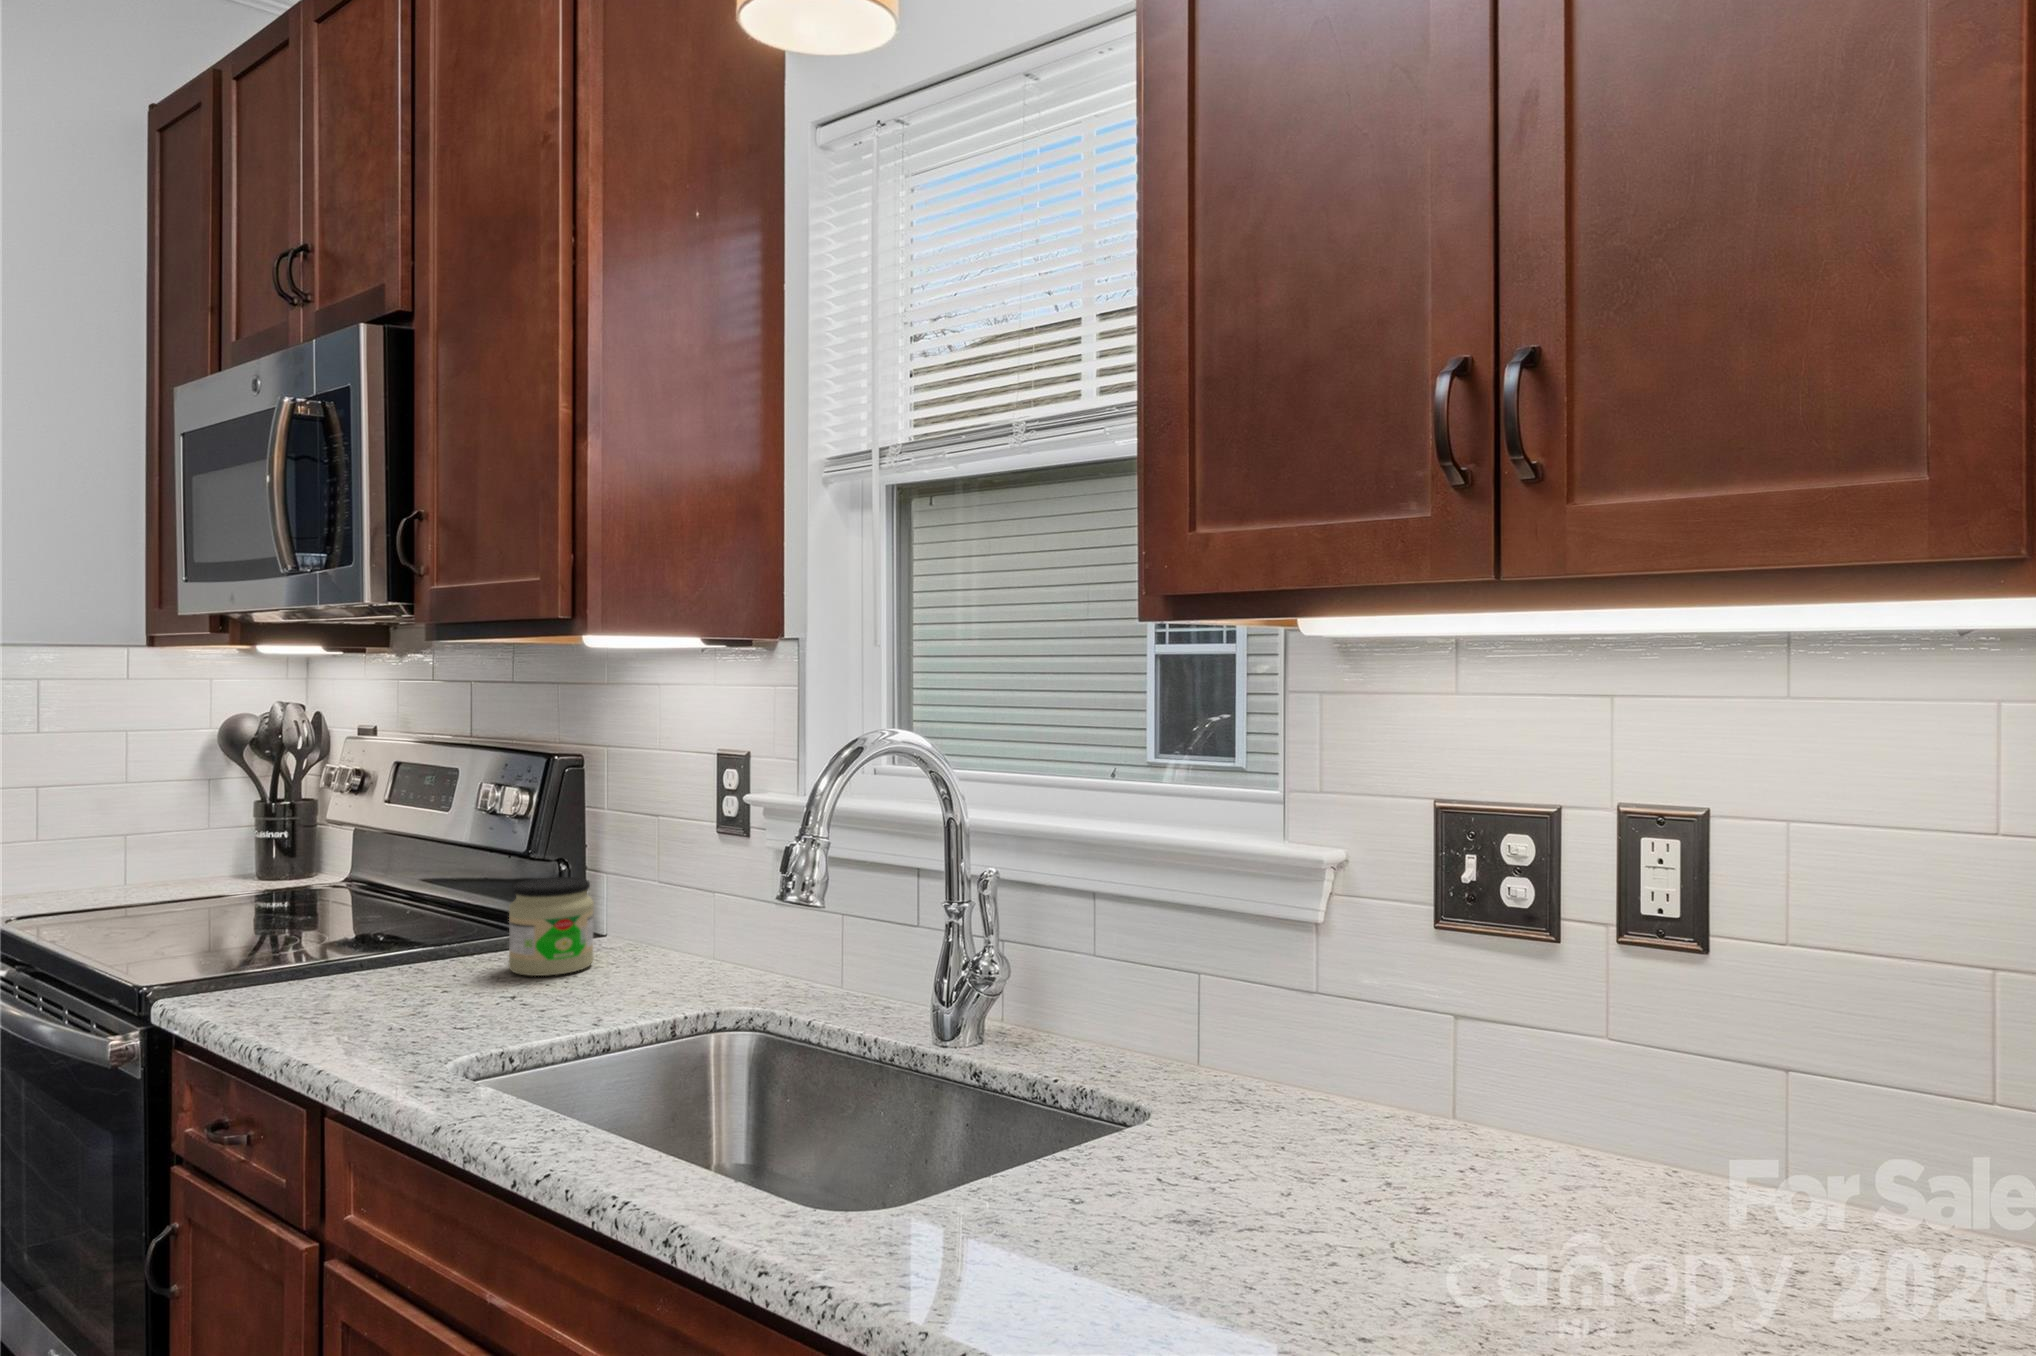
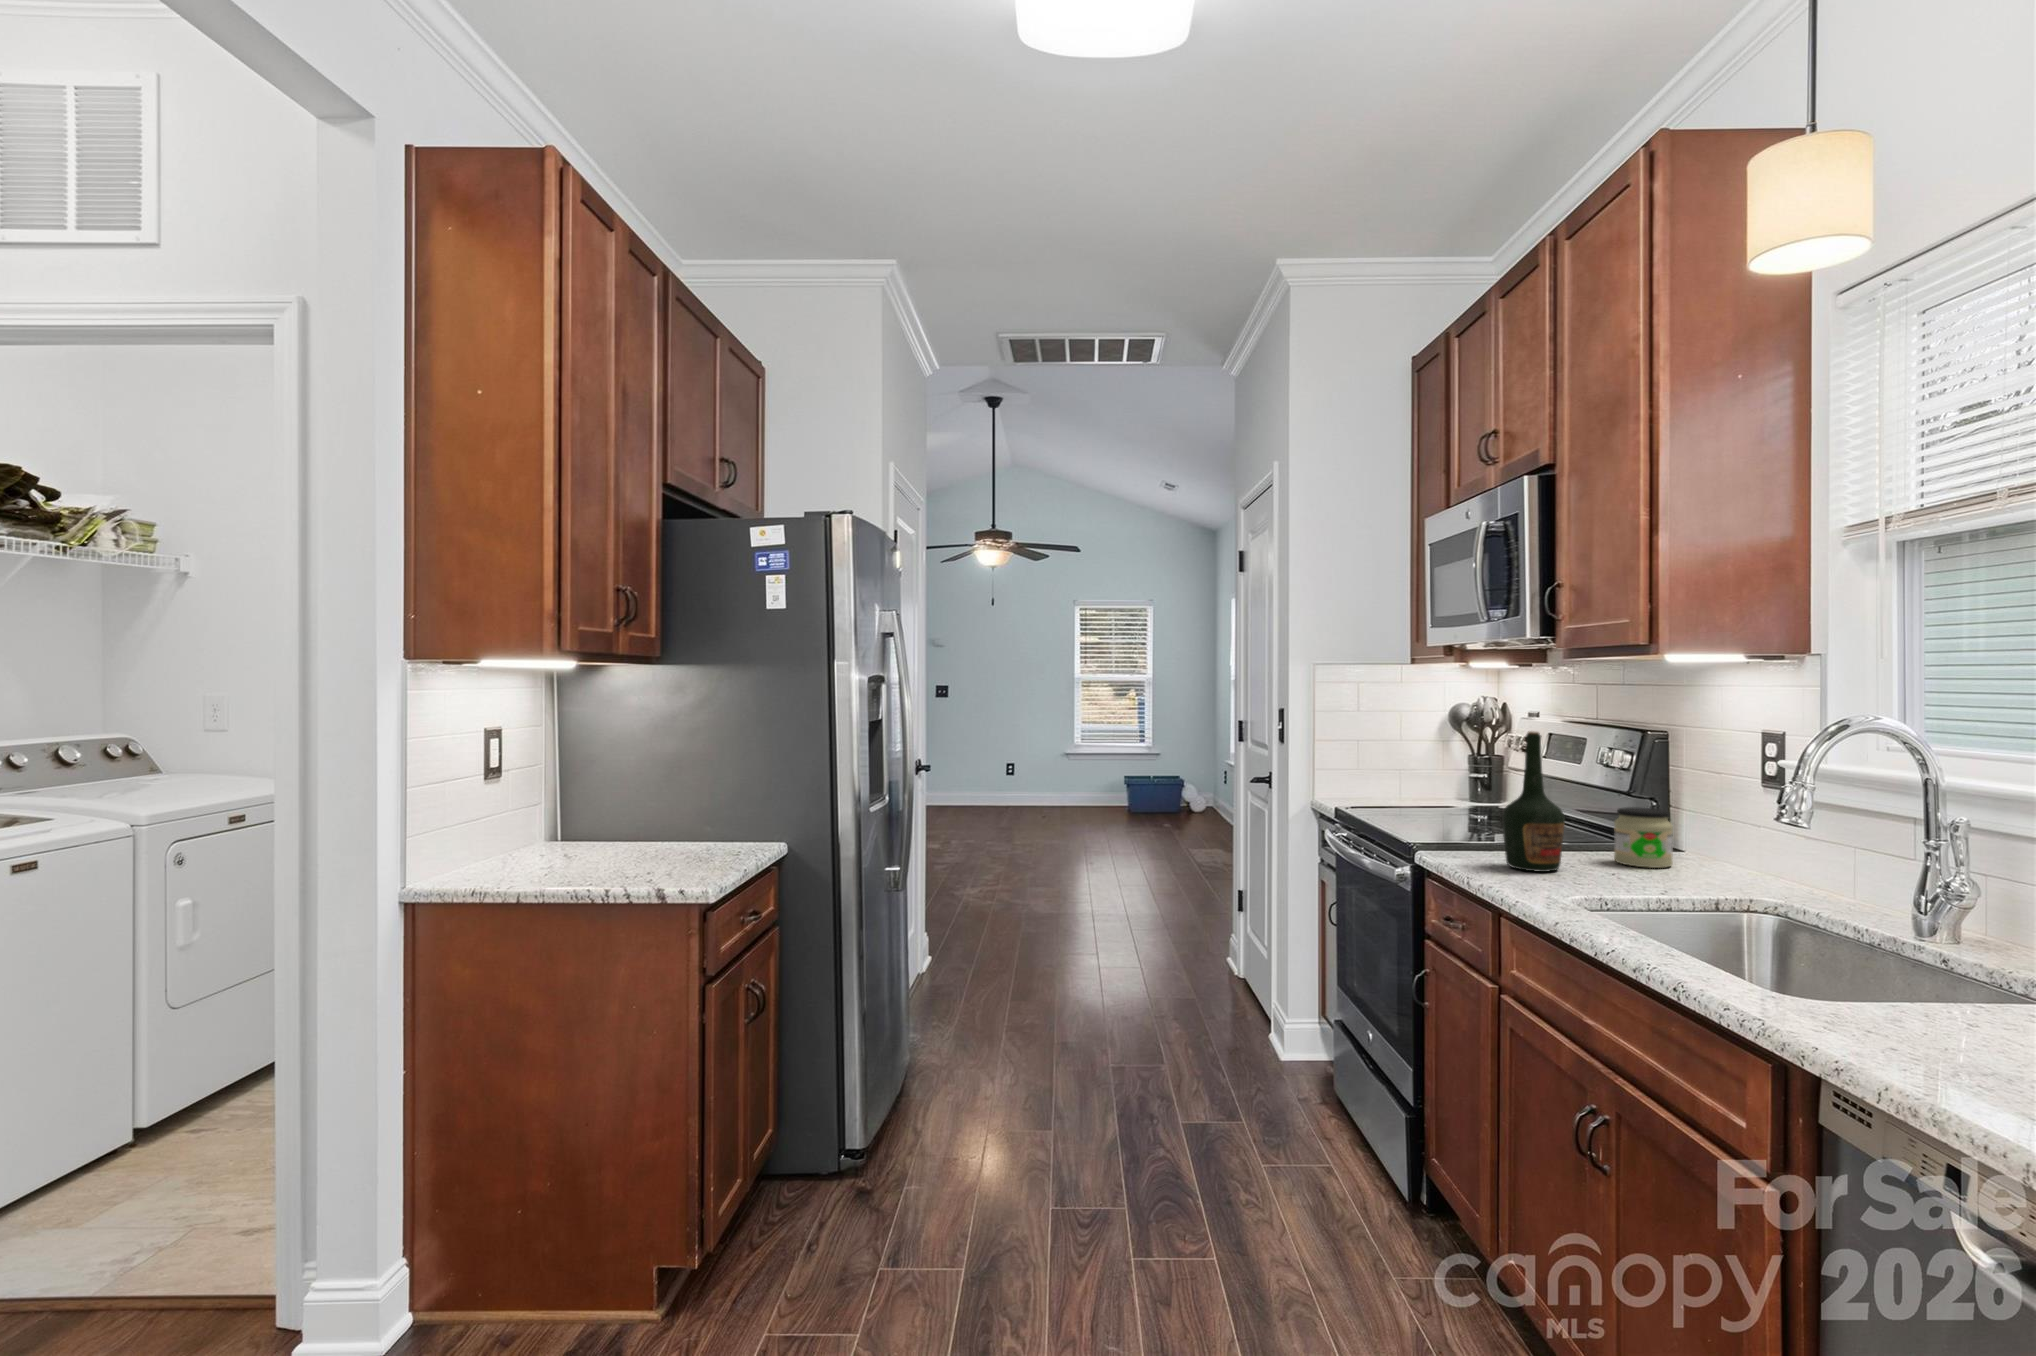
bottle: none [319,771,435,1029] -> present [1502,731,1565,872]

